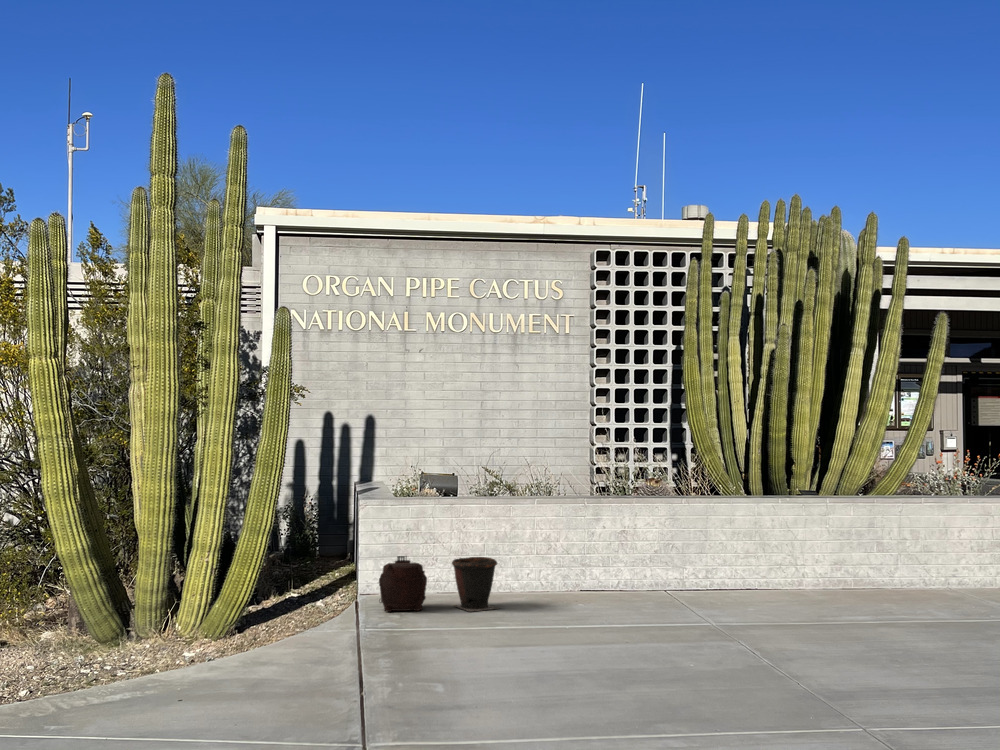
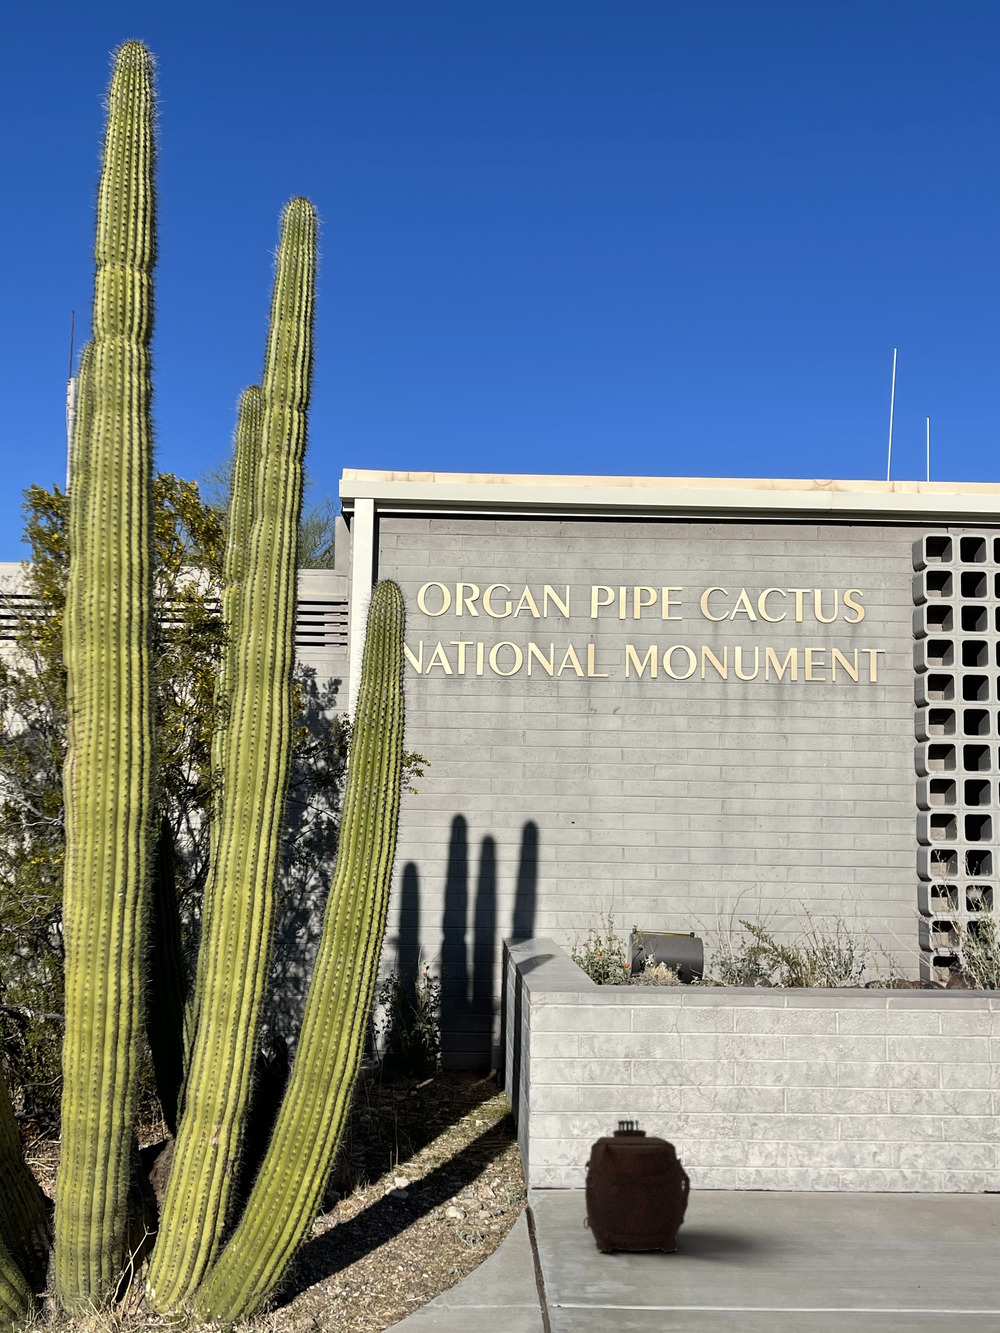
bucket: present [452,557,499,611] -> none [739,1126,857,1262]

